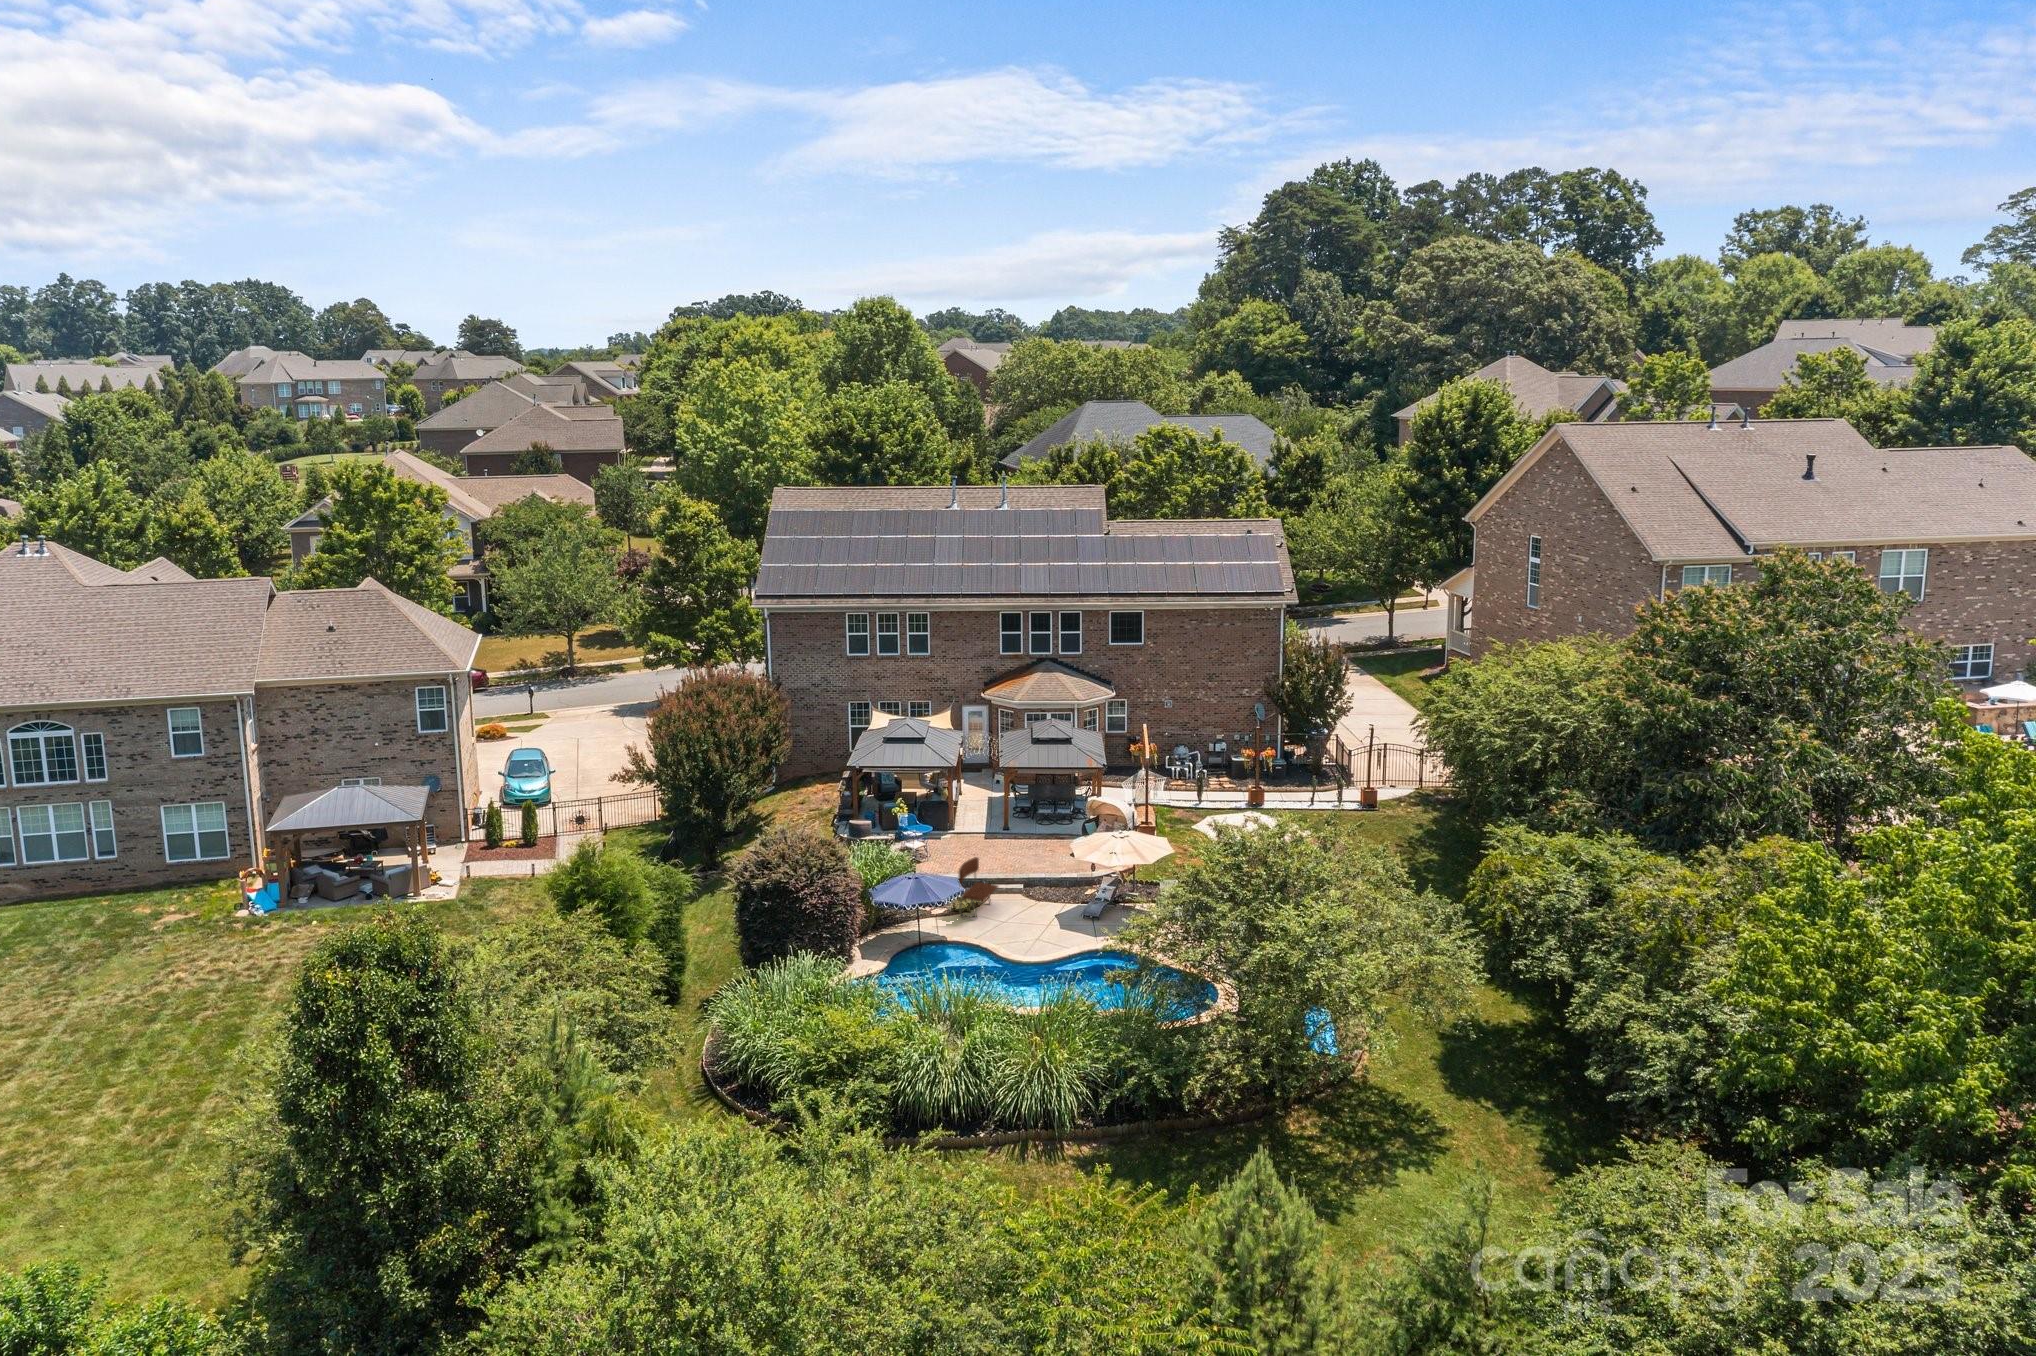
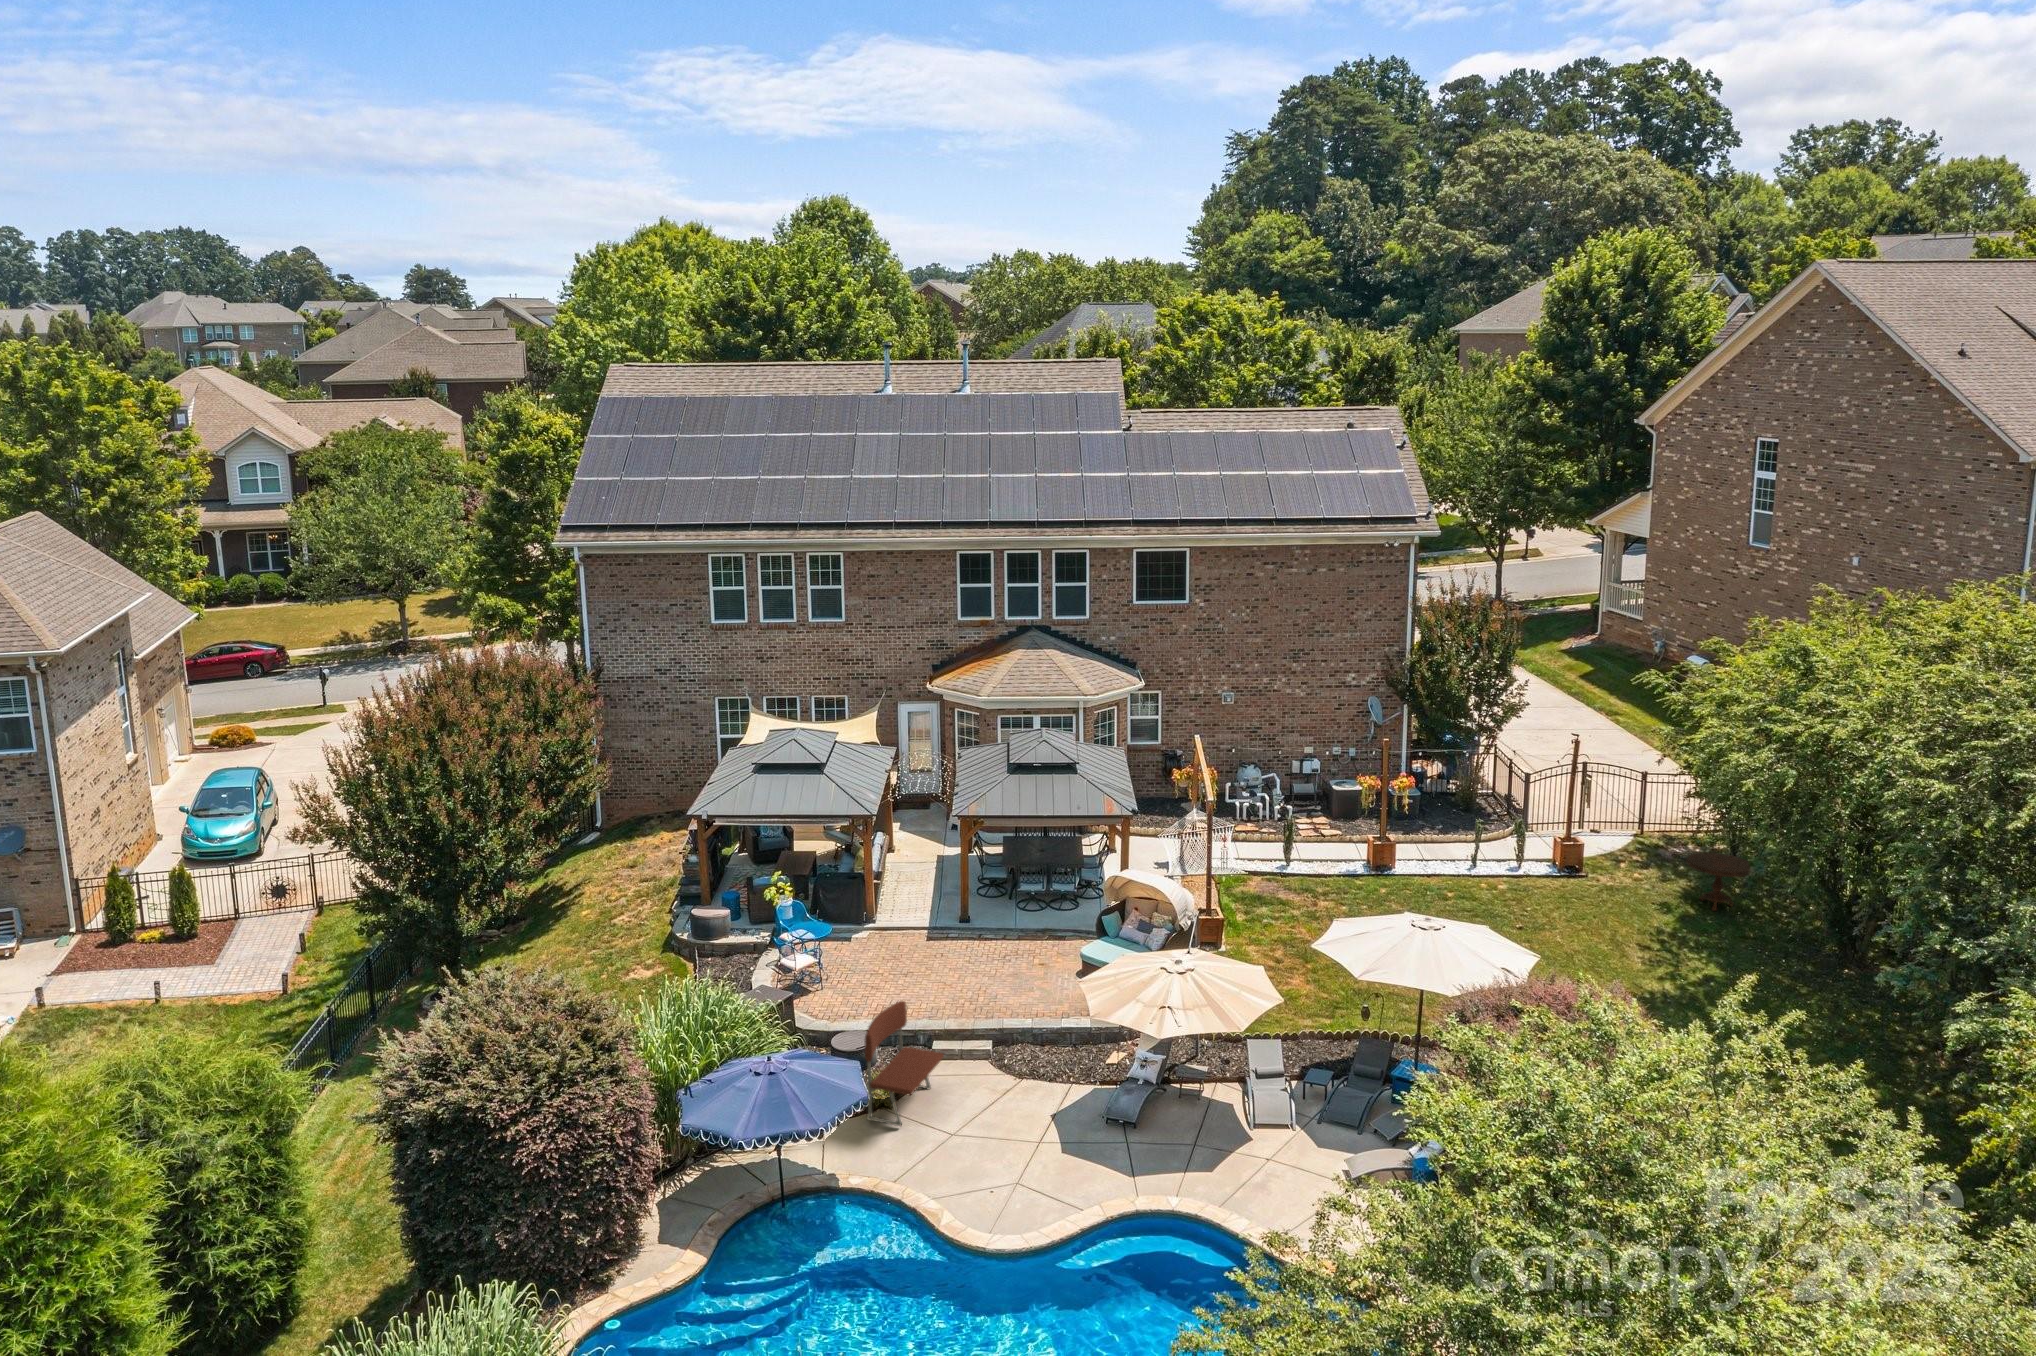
side table: none [1427,794,1465,826] -> present [1687,852,1750,911]

